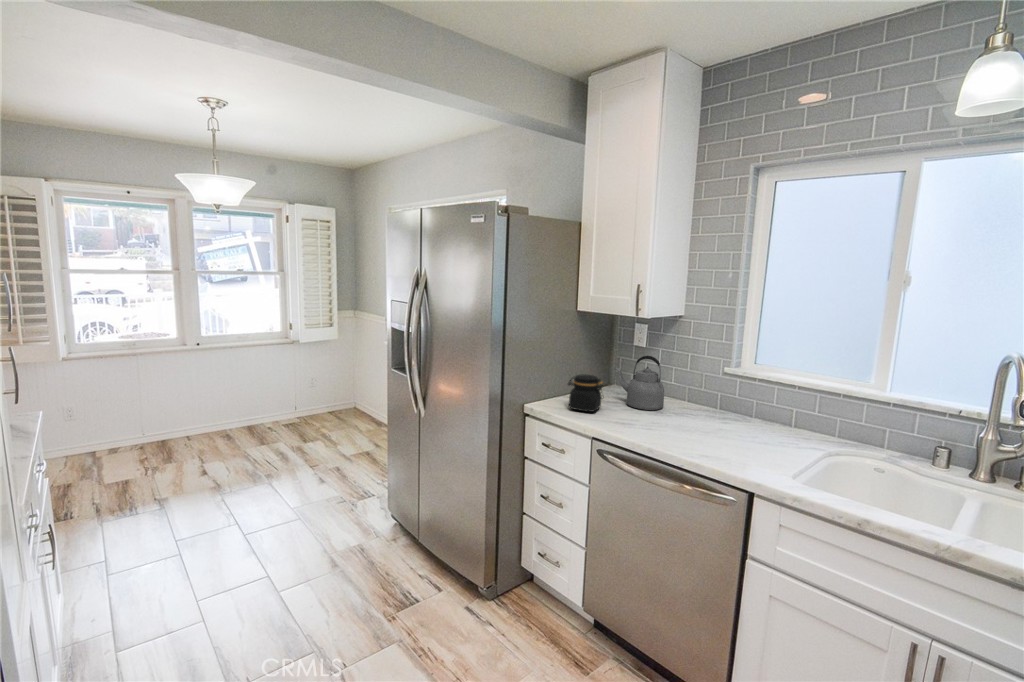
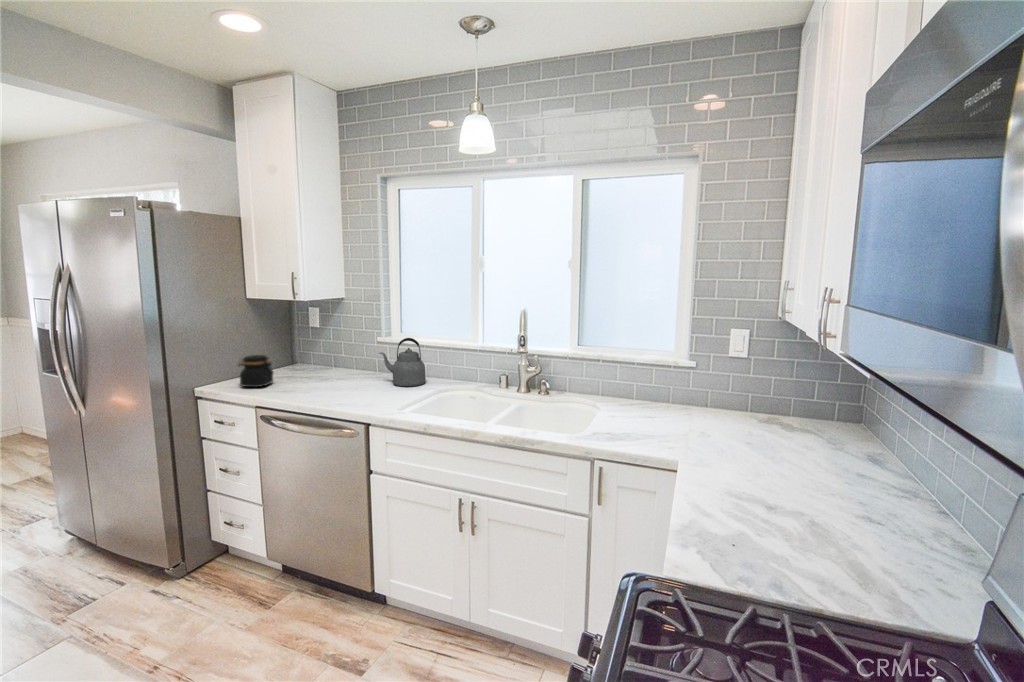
kettle: present [615,356,664,410] -> present [379,338,426,386]

